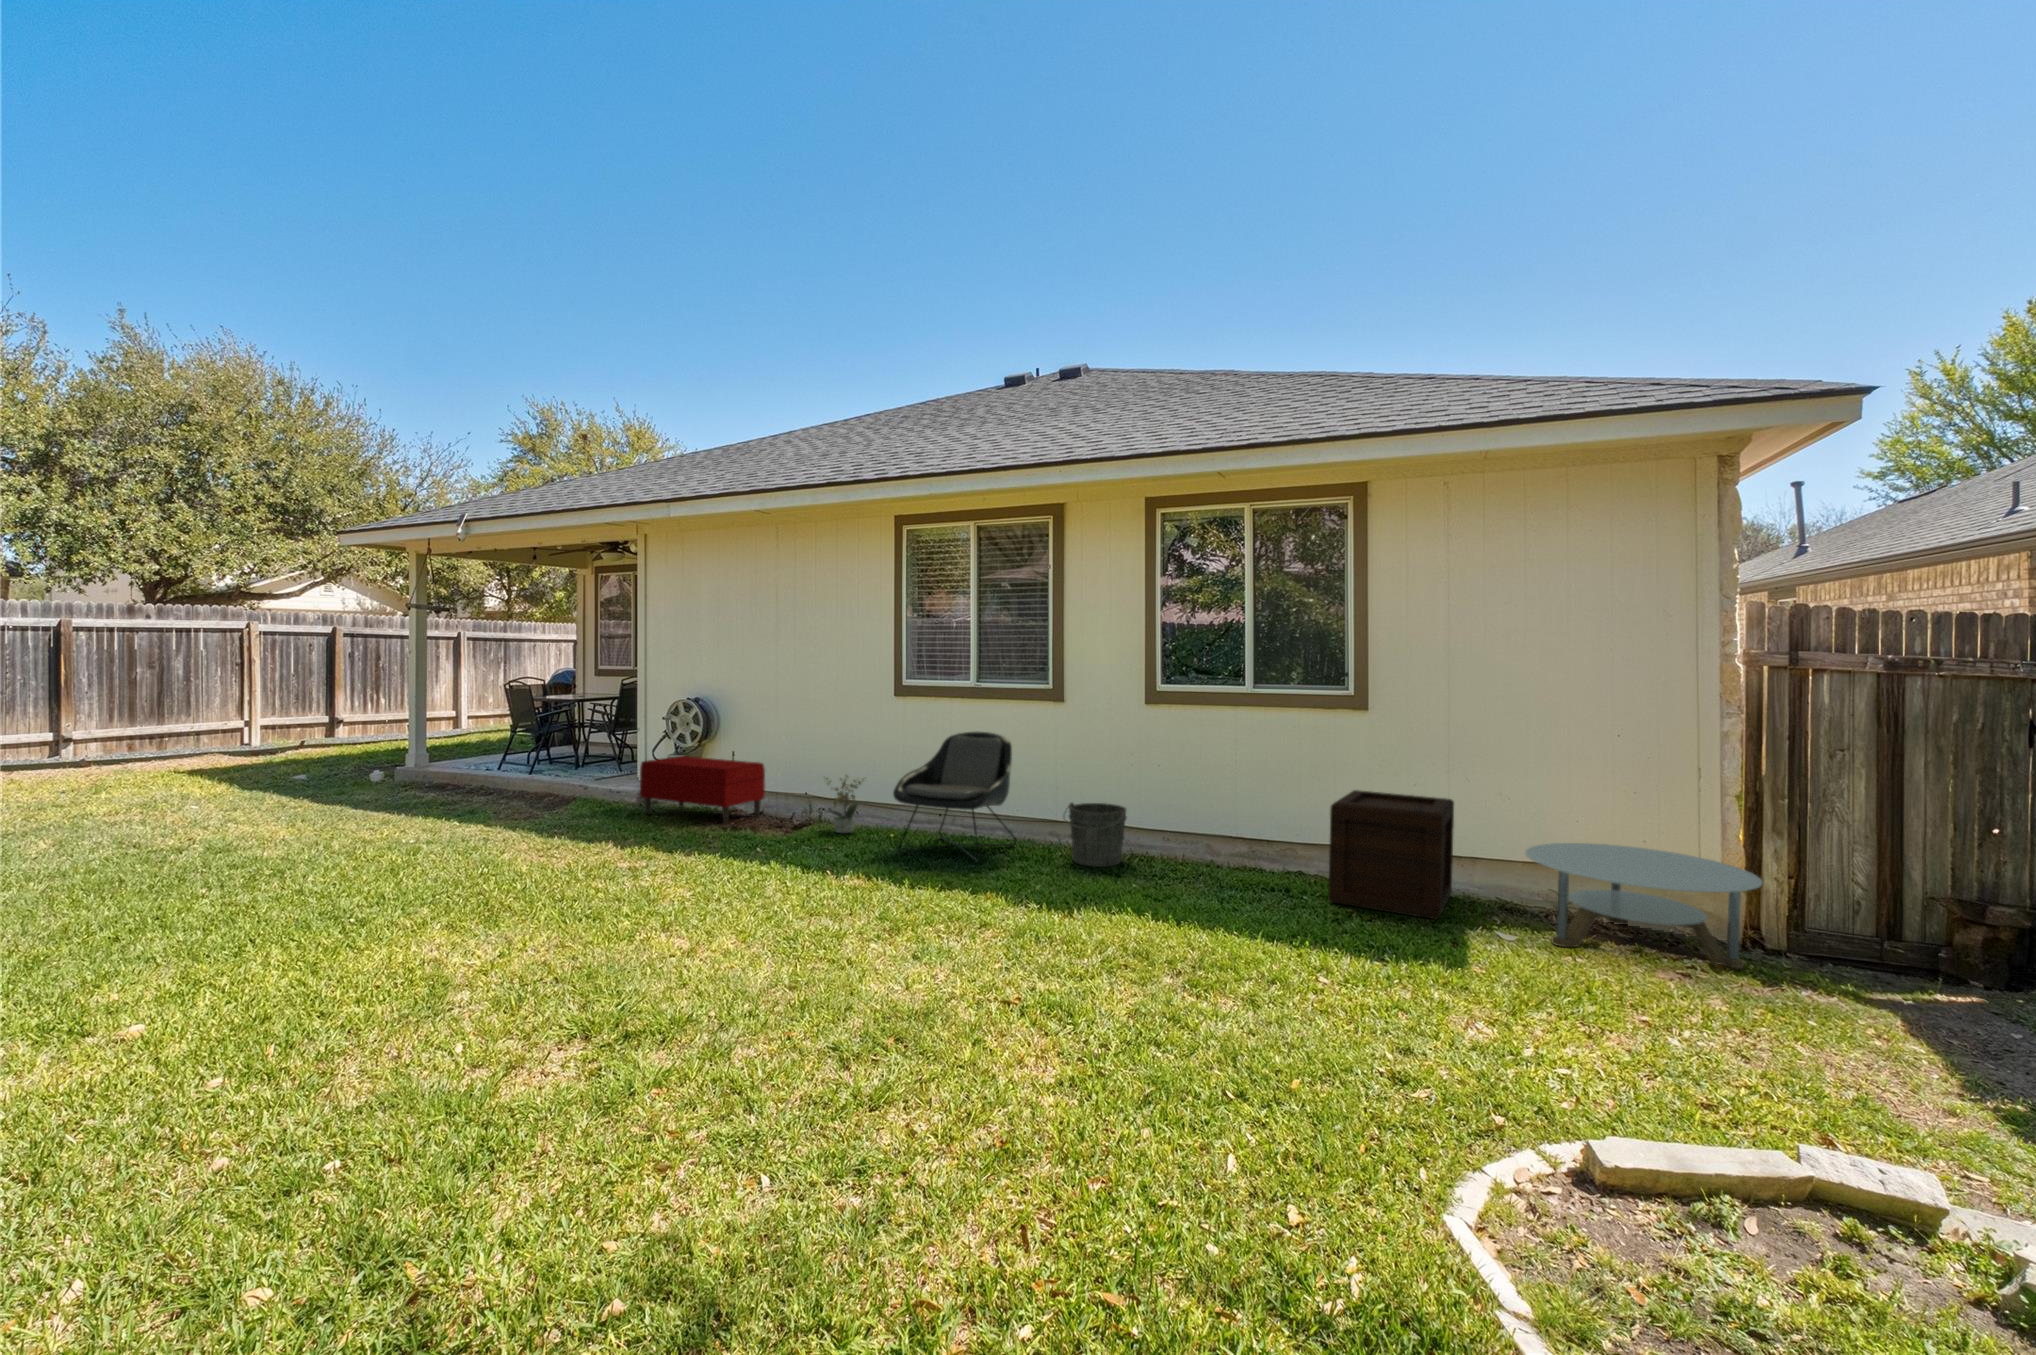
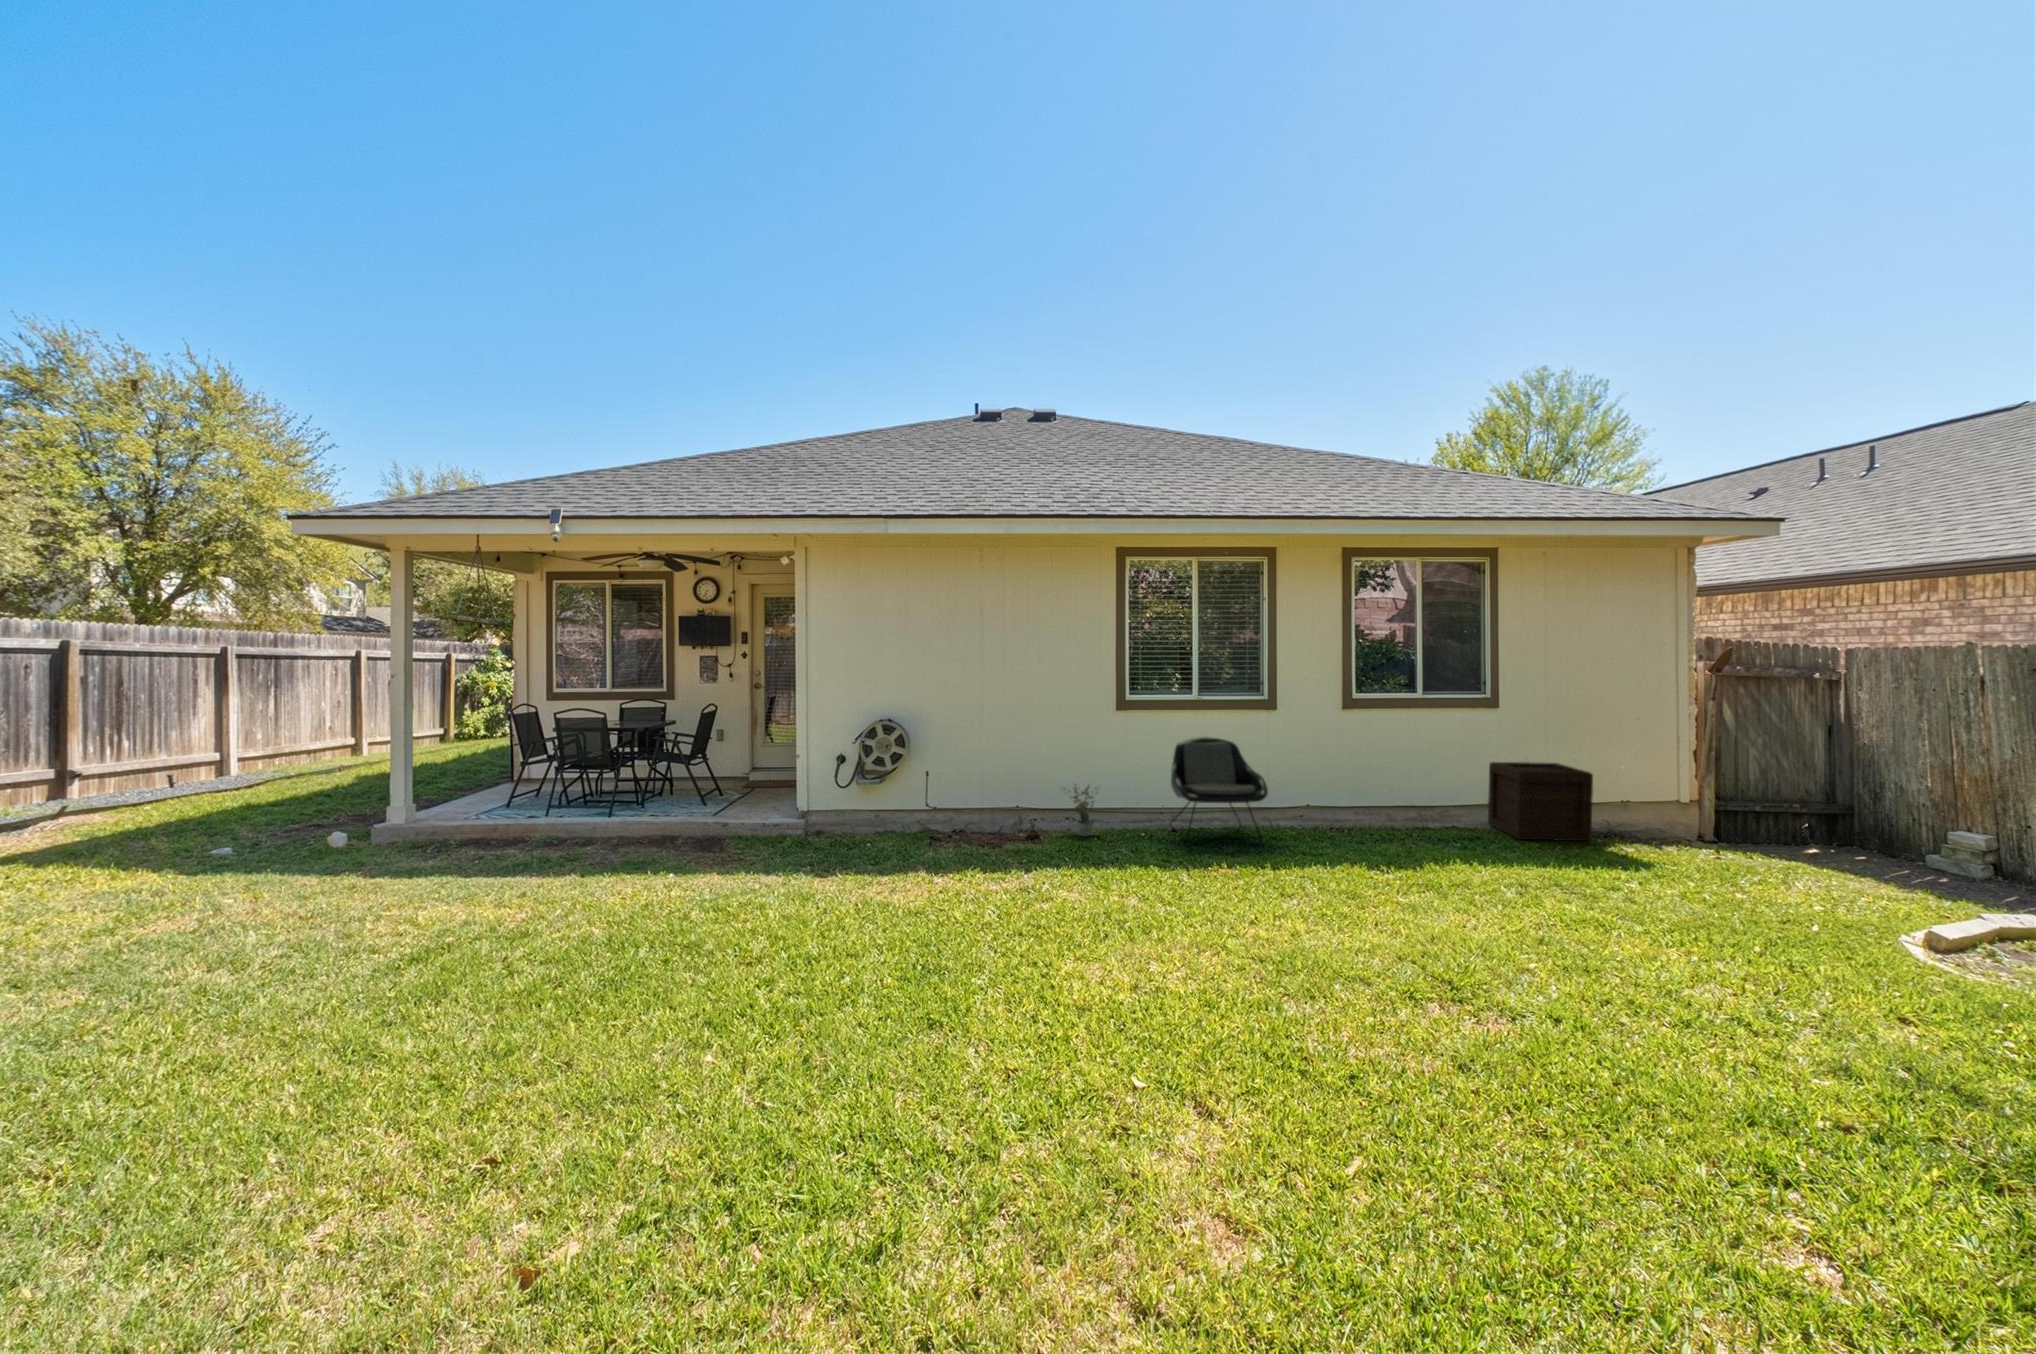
bench: present [640,756,765,824] -> none [854,780,971,842]
bucket: present [1066,803,1126,867] -> none [1298,788,1352,837]
round table: present [1525,843,1762,969] -> none [1620,783,1766,846]

